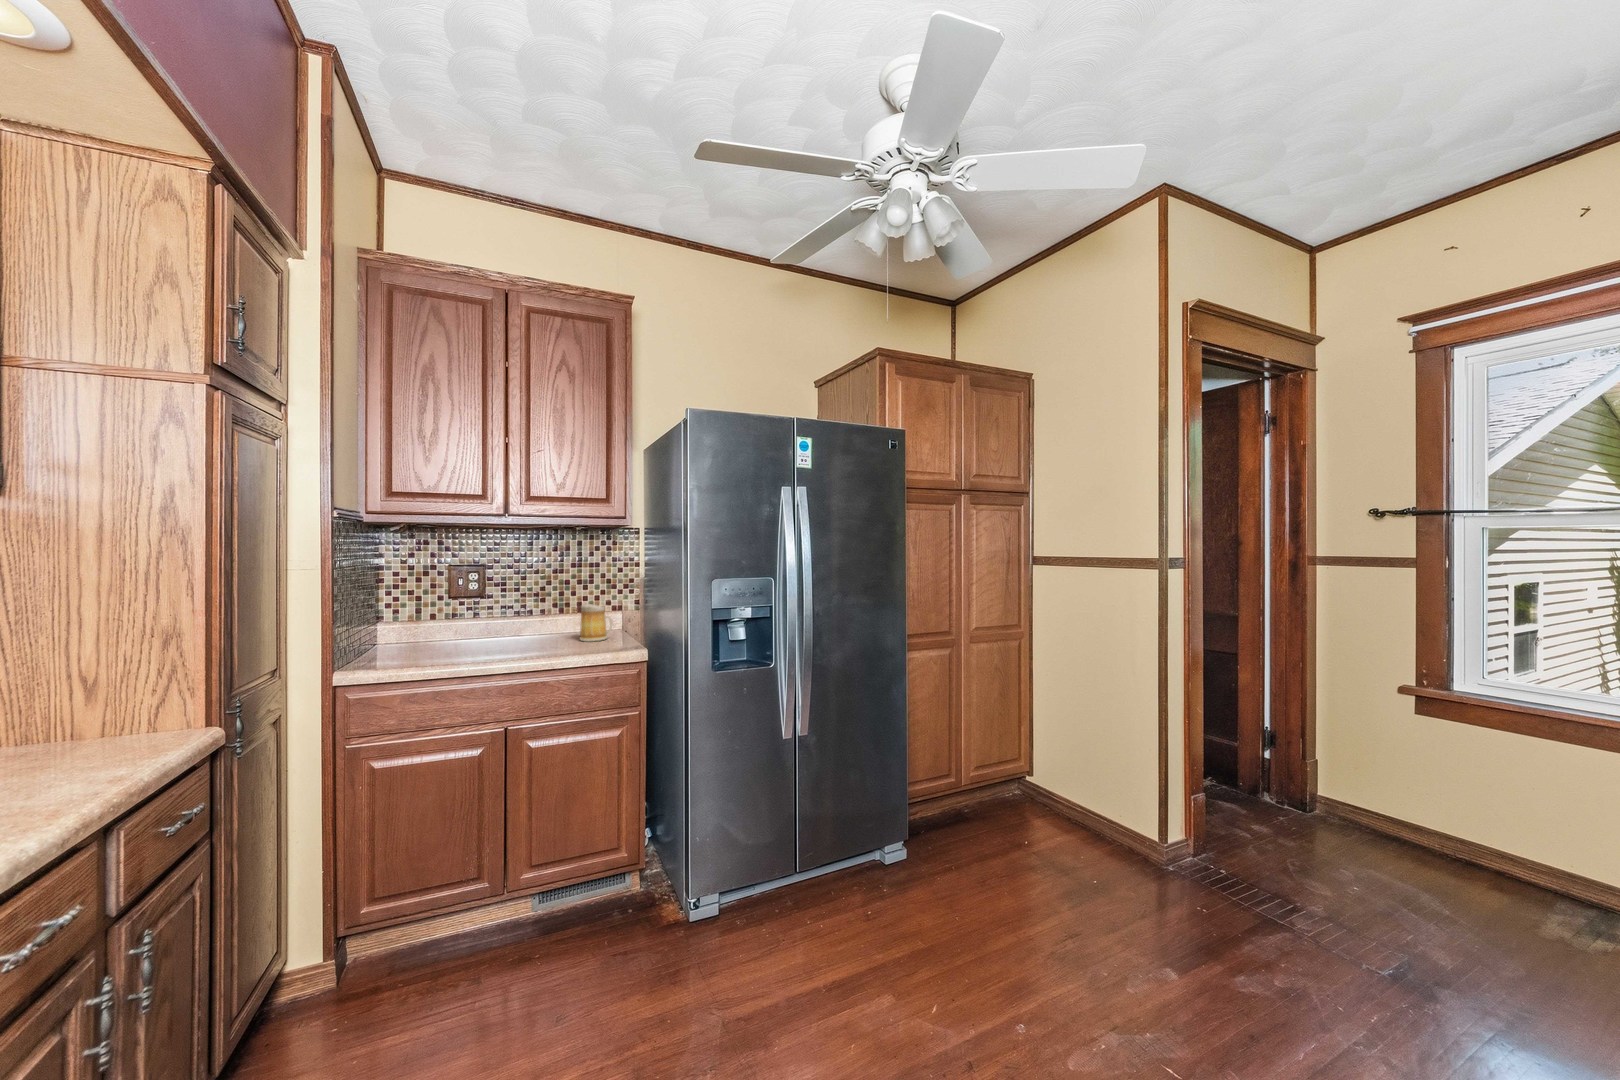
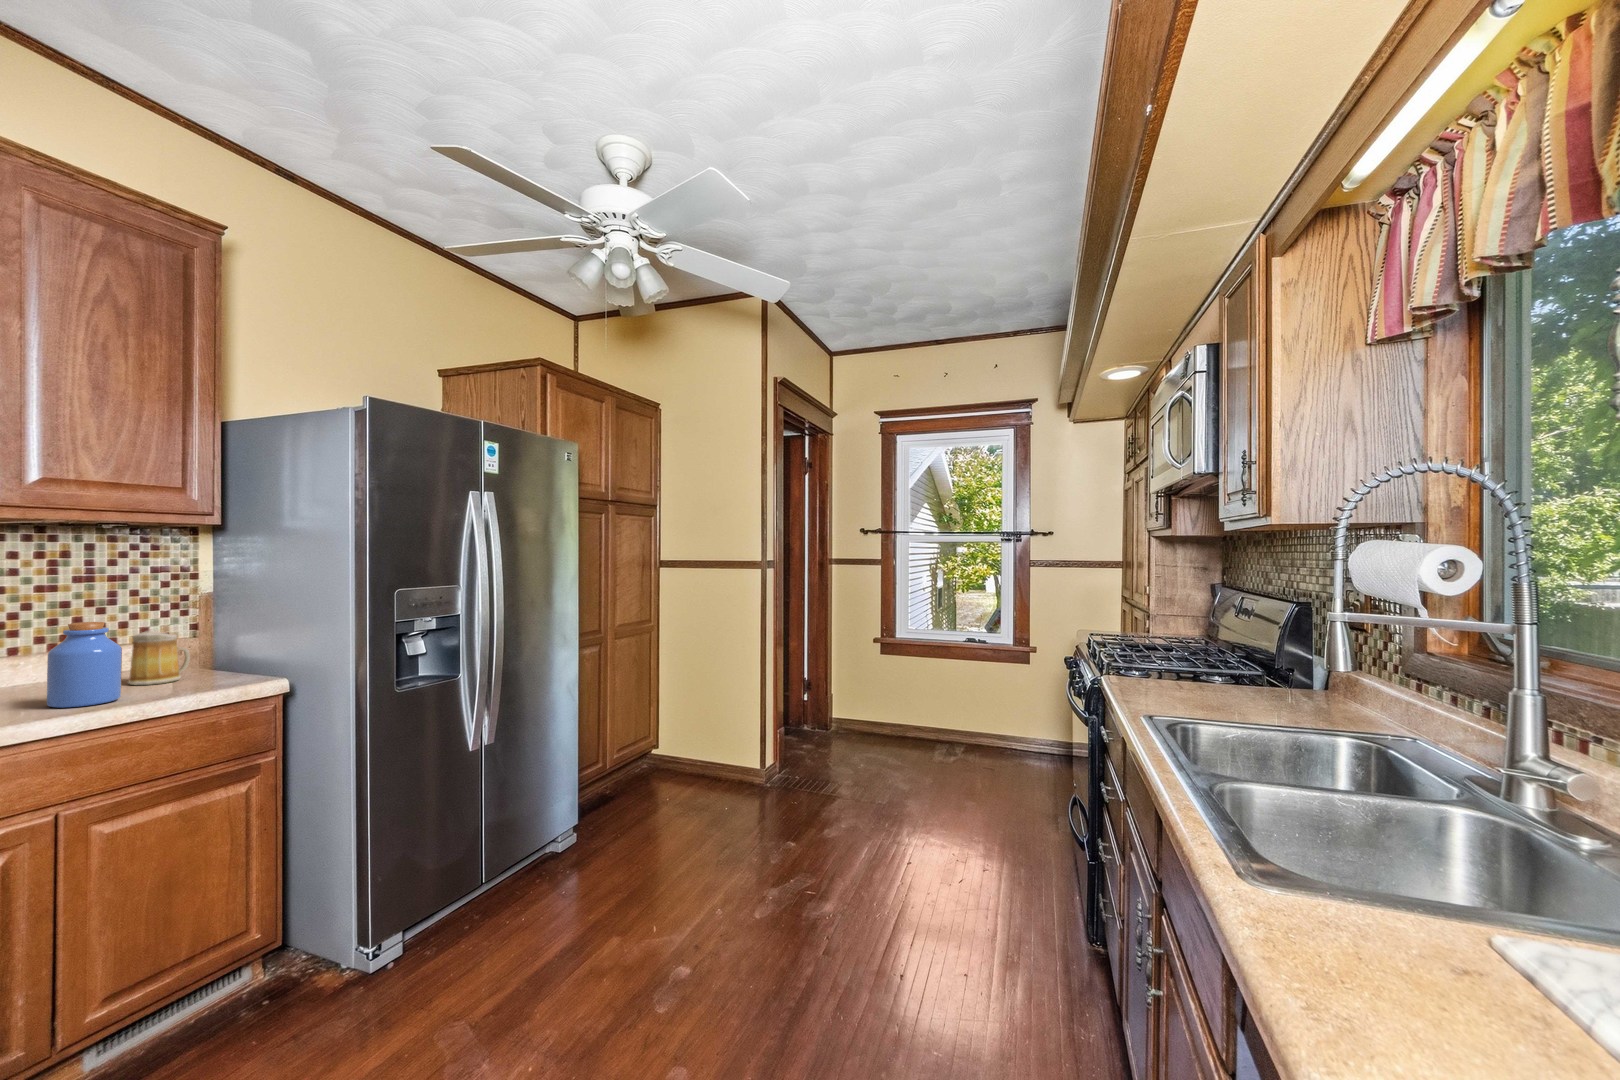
jar: none [516,596,553,653] -> present [46,622,122,708]

